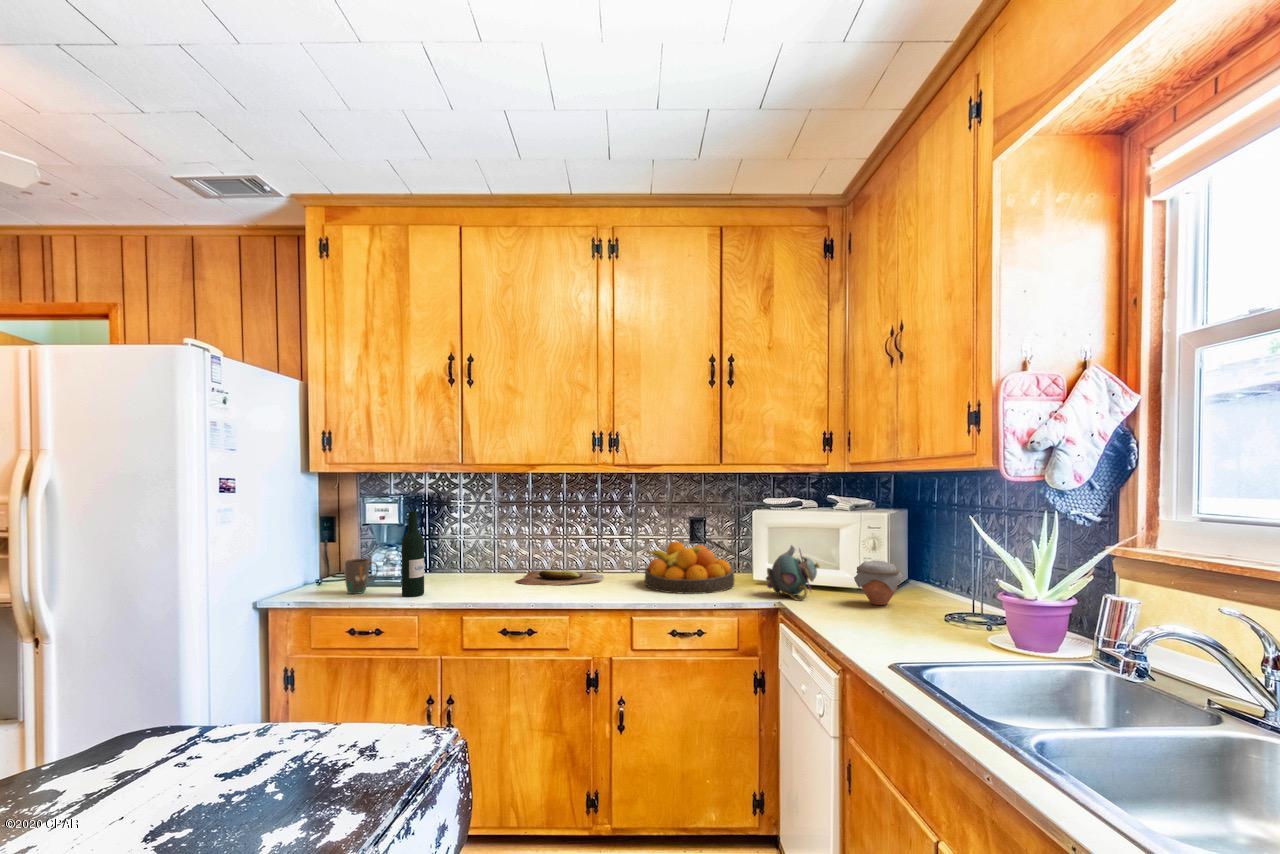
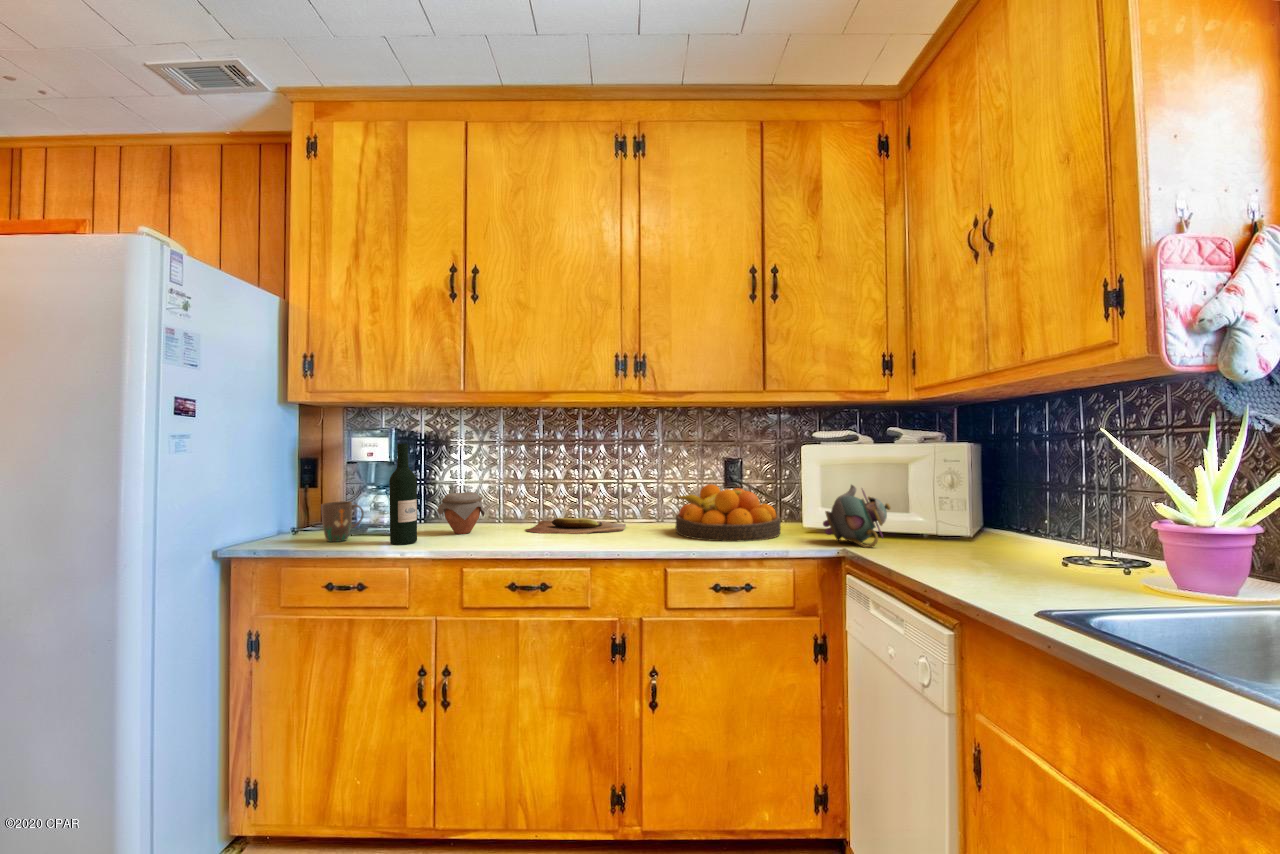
jar: present [854,561,903,605] -> present [437,492,484,534]

